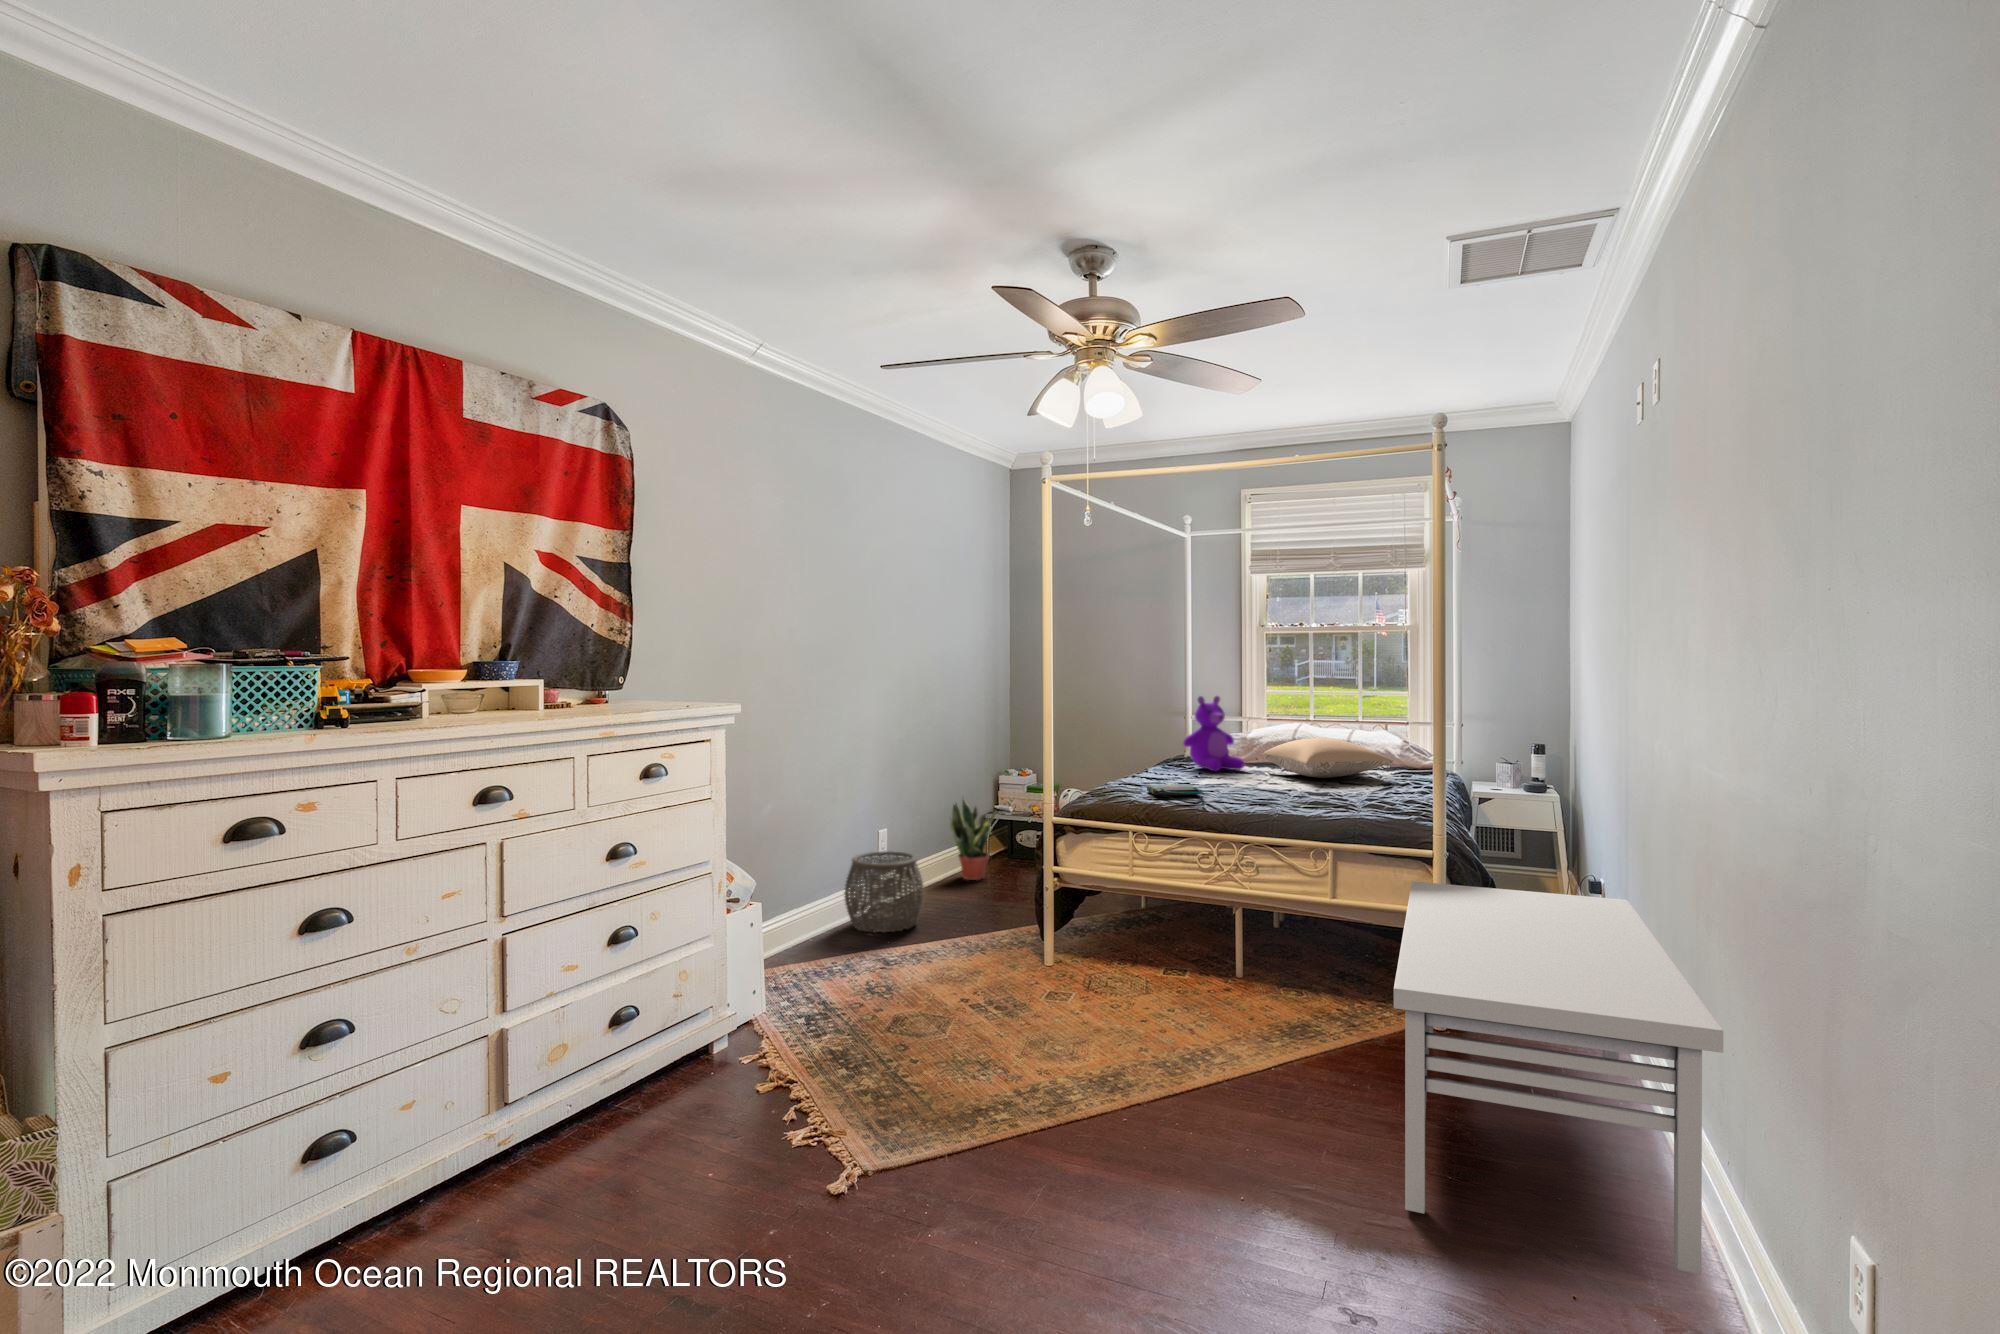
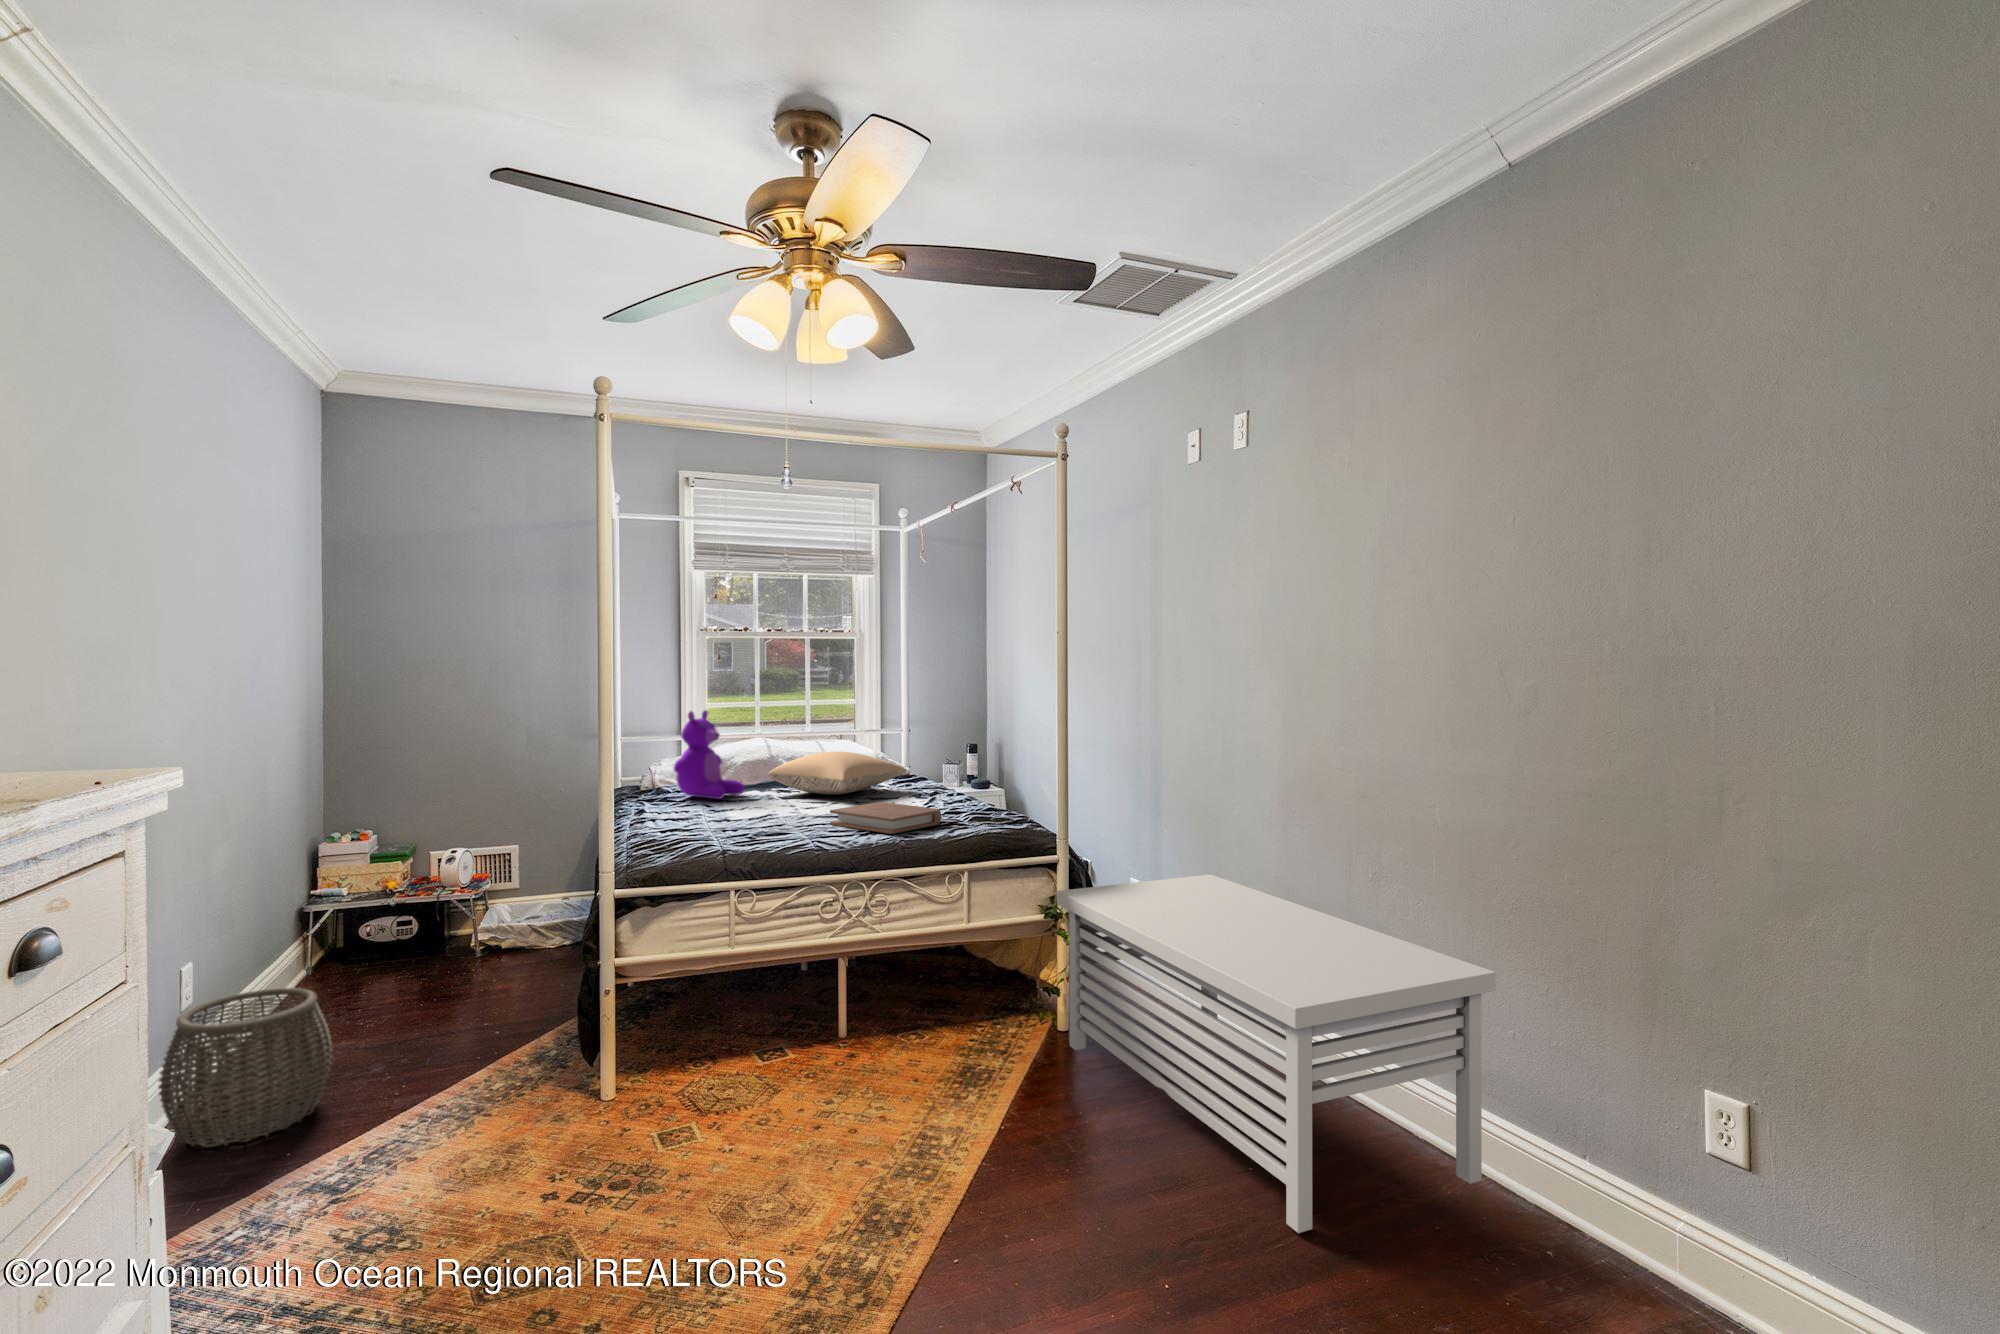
tote bag: present [1147,784,1204,804] -> none [701,819,799,843]
book: none [1256,784,1350,809] -> present [830,802,941,834]
potted plant: present [950,800,995,880] -> none [286,876,384,1004]

